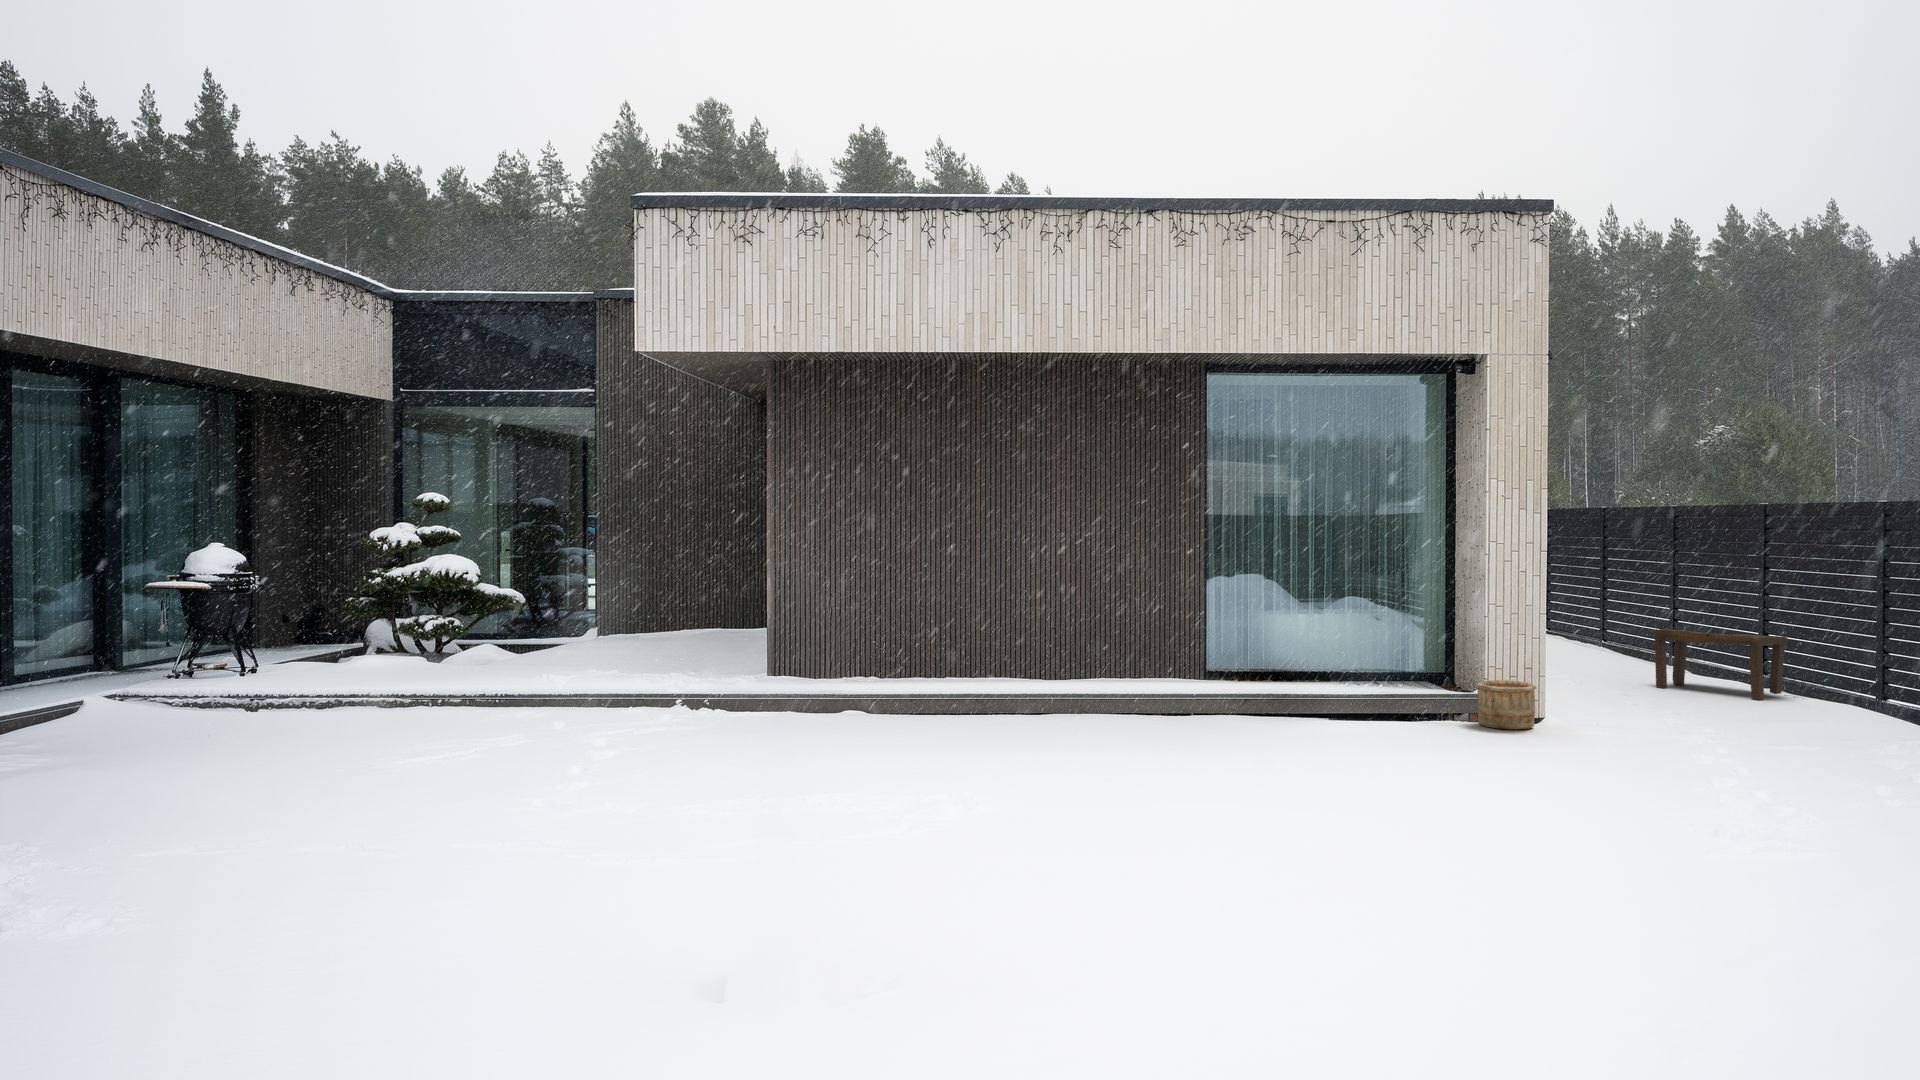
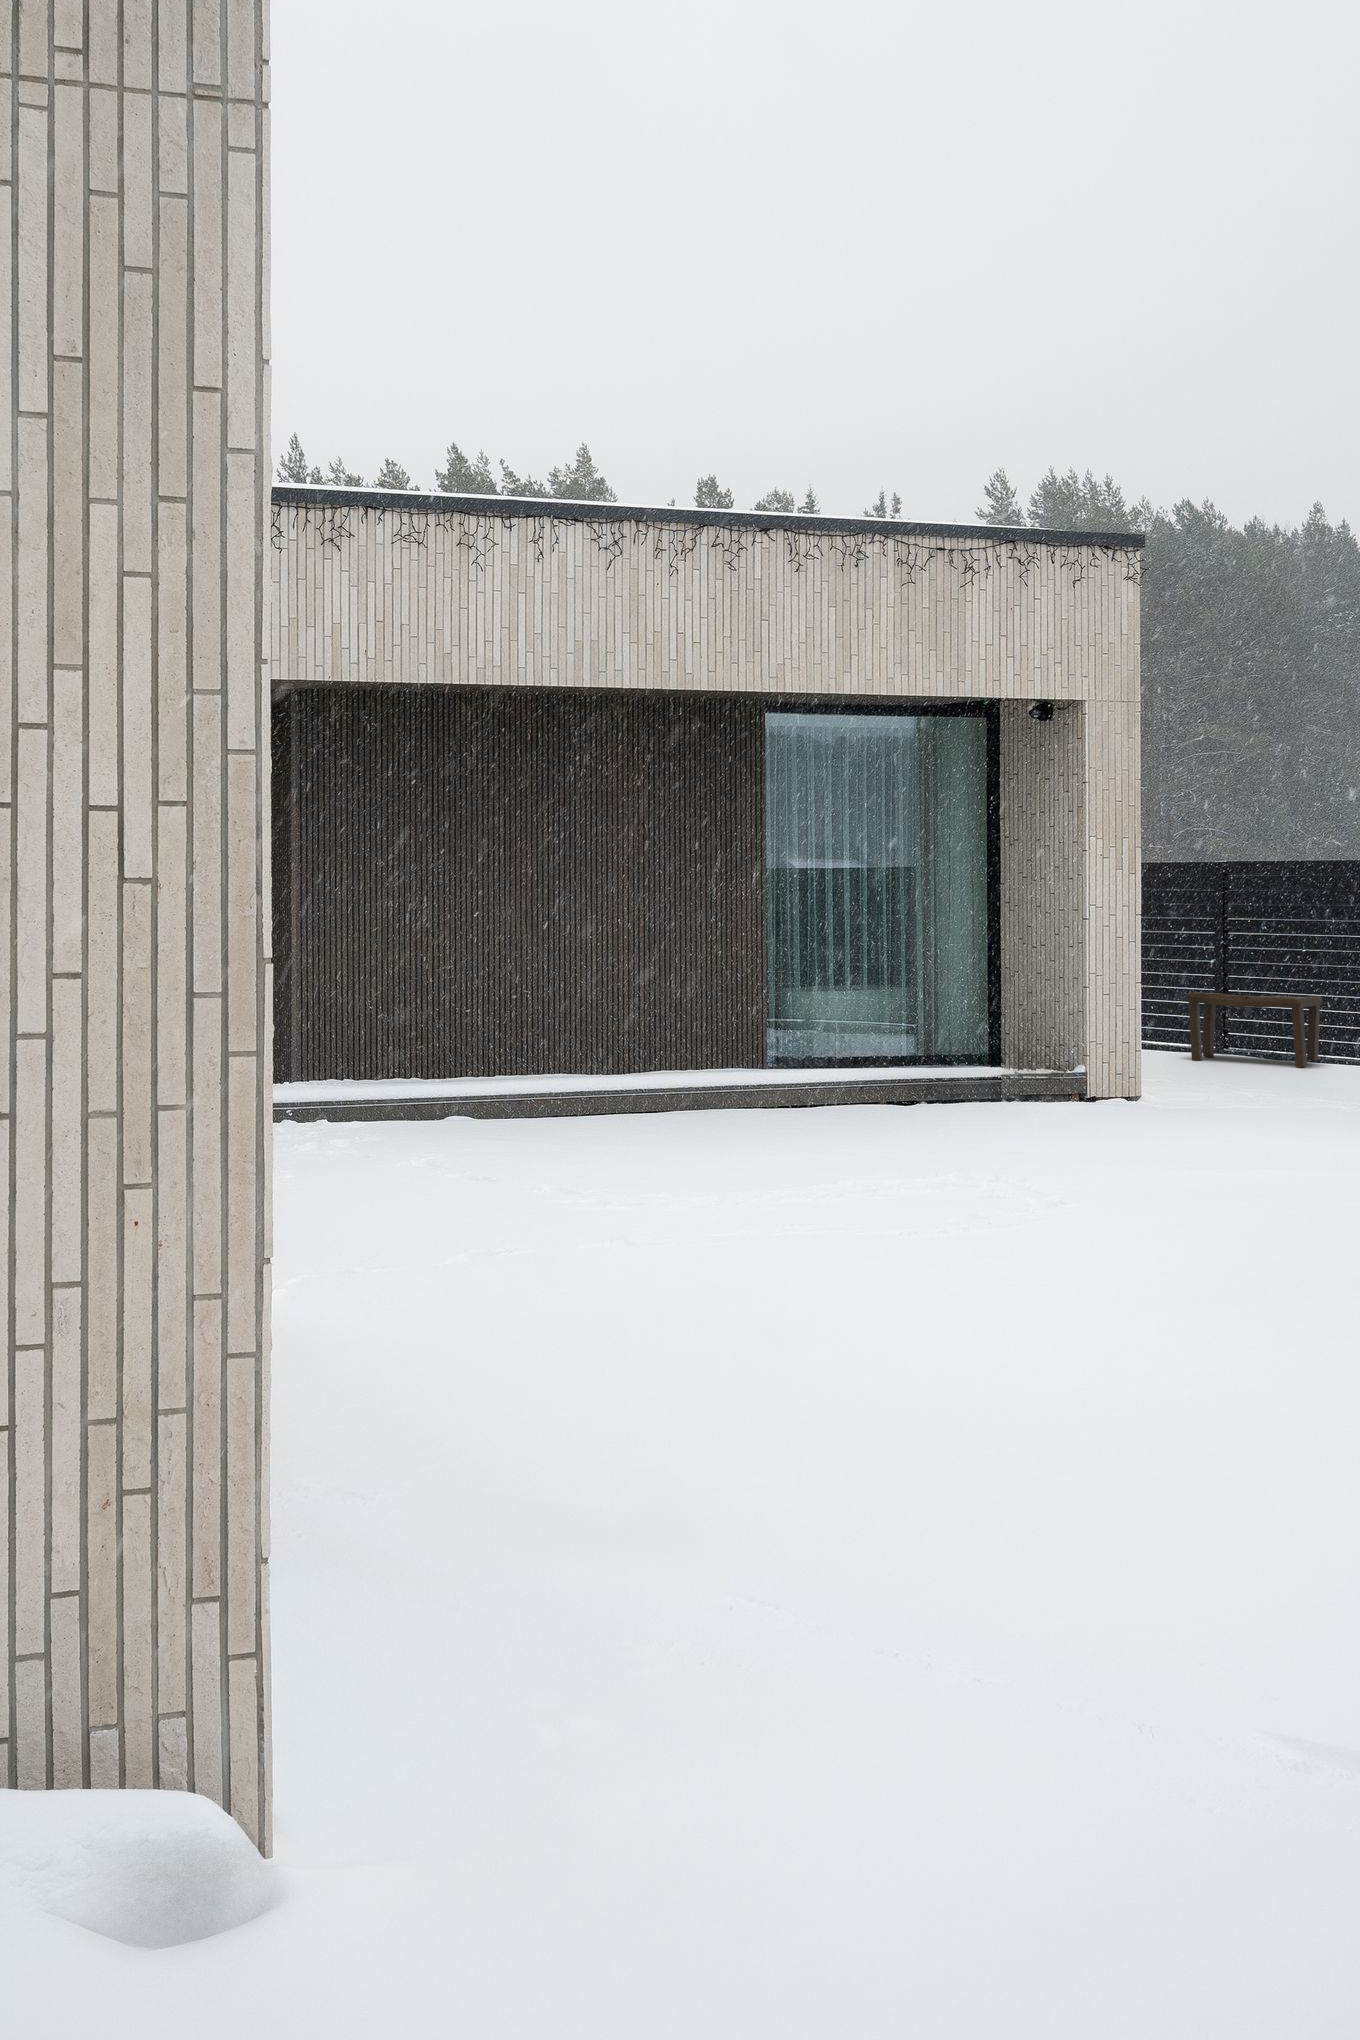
wooden bucket: present [1476,680,1536,729] -> none [1092,1052,1152,1103]

